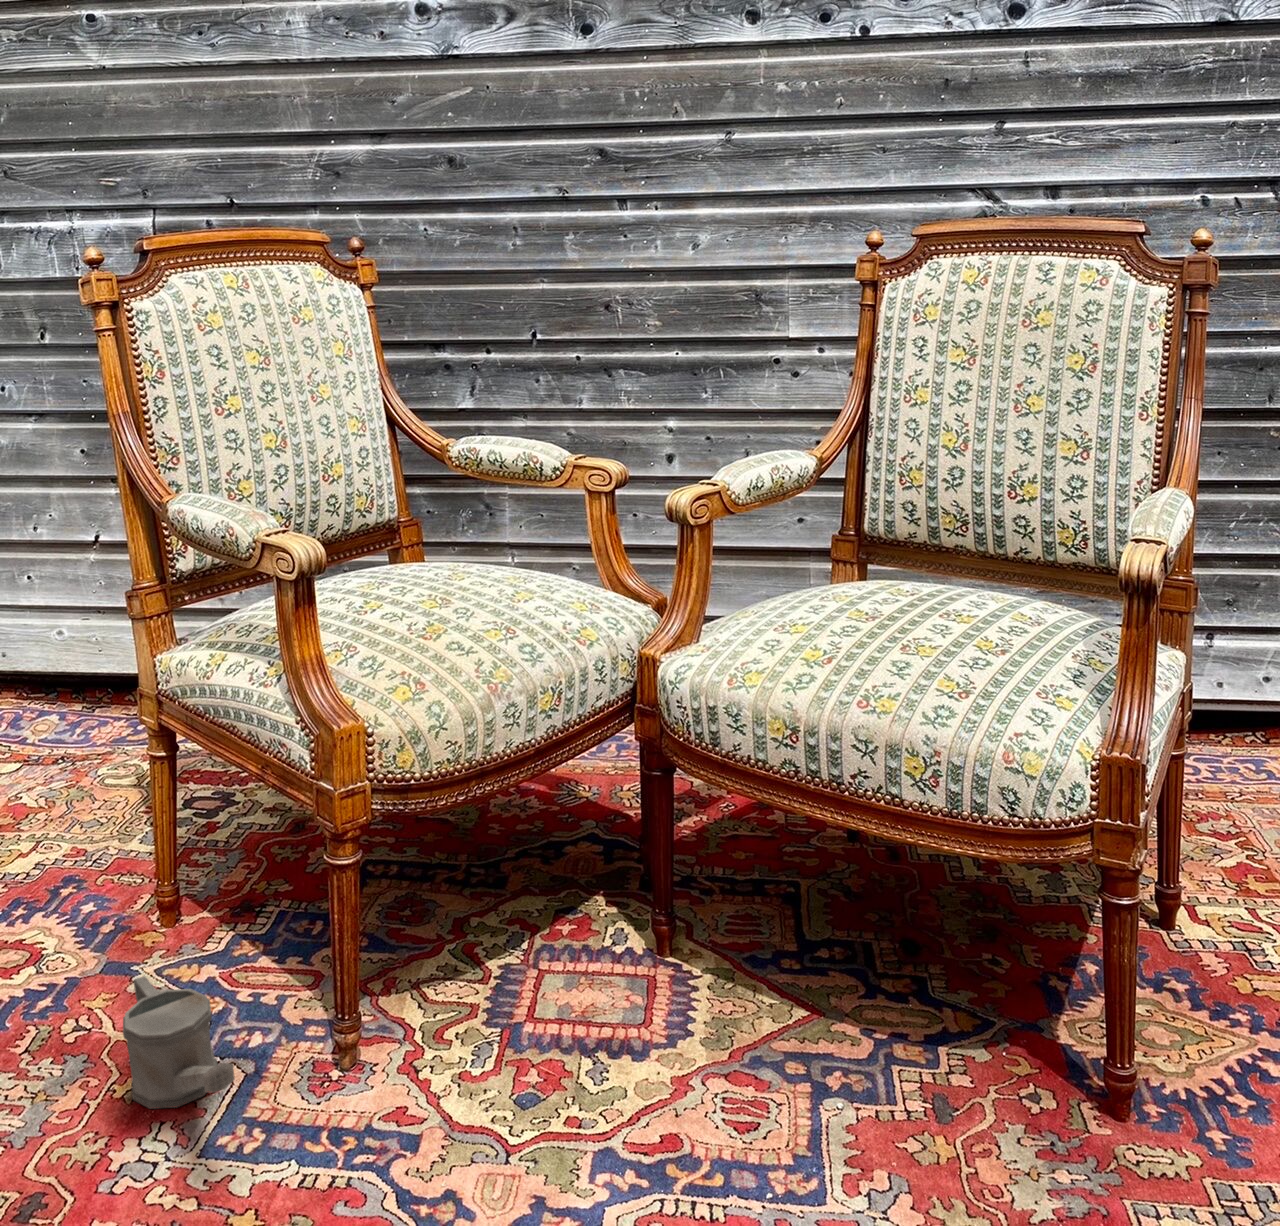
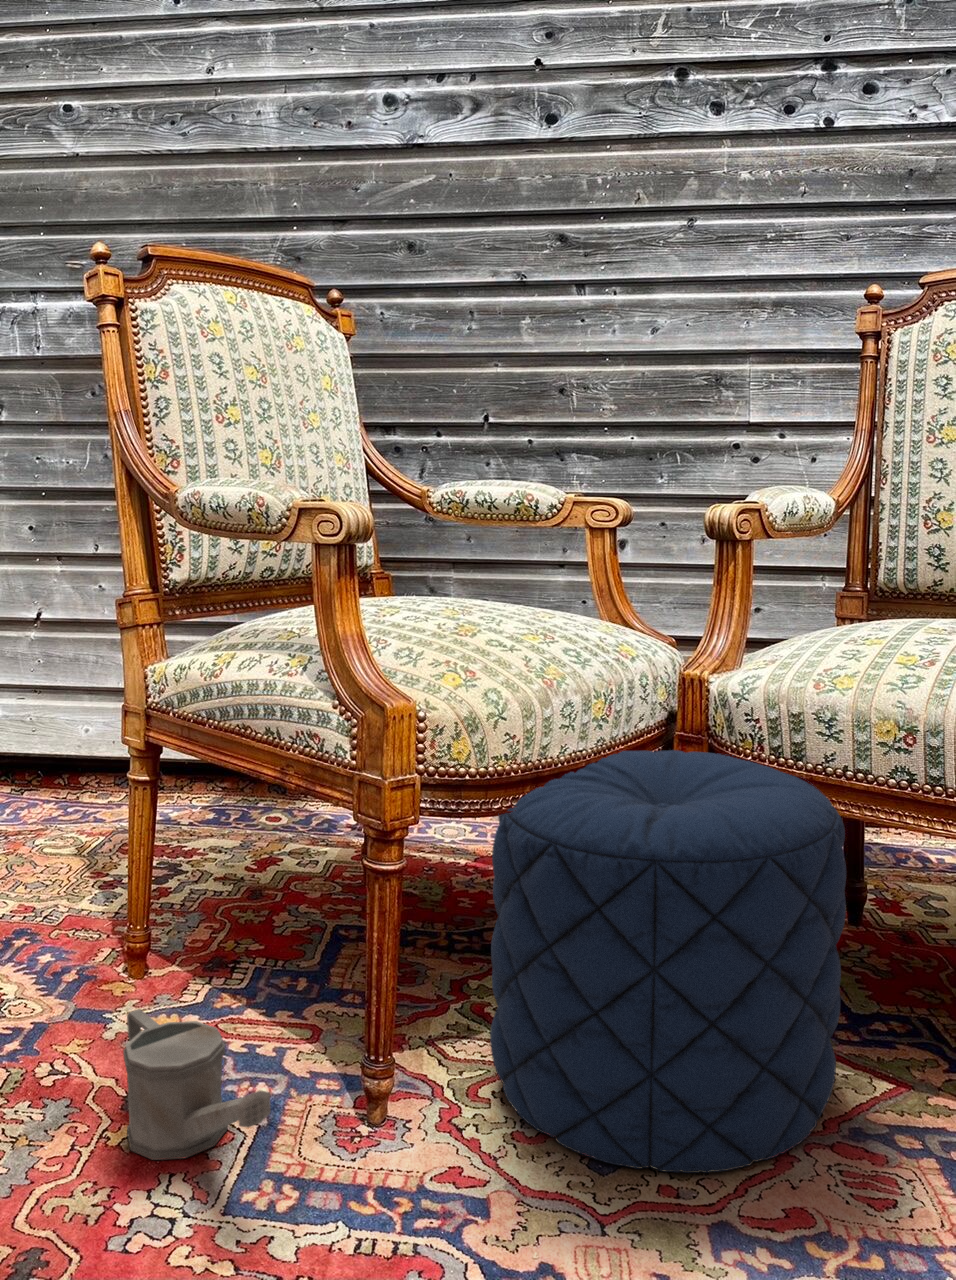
pouf: none [445,740,757,1125] -> present [490,750,846,1173]

